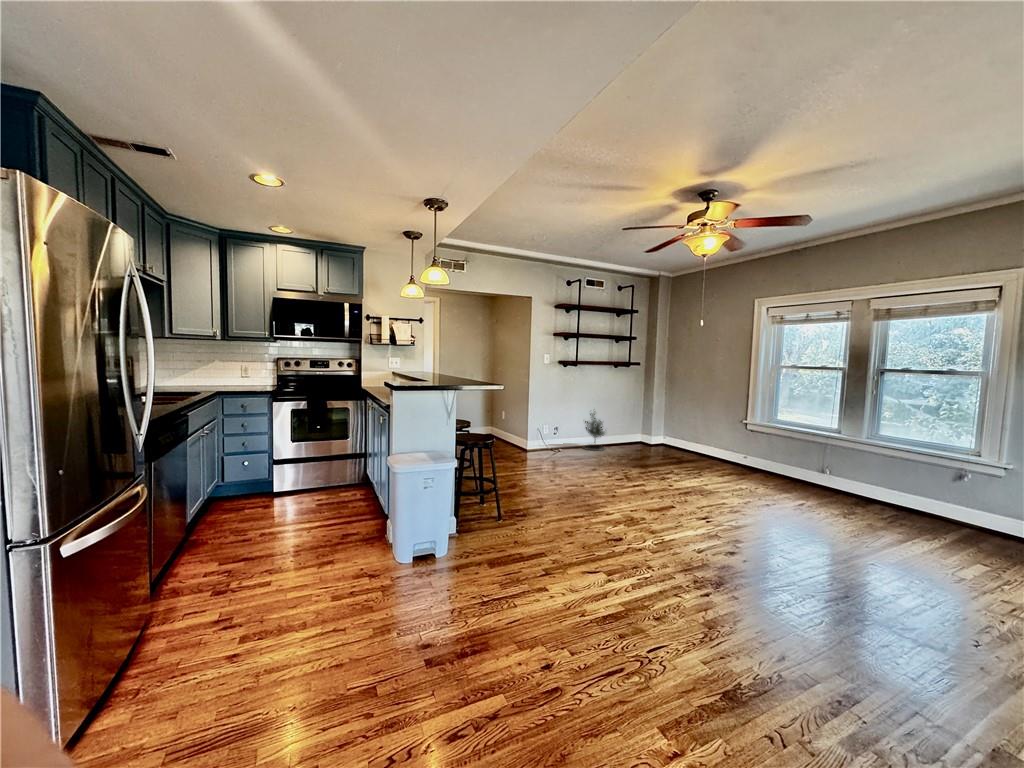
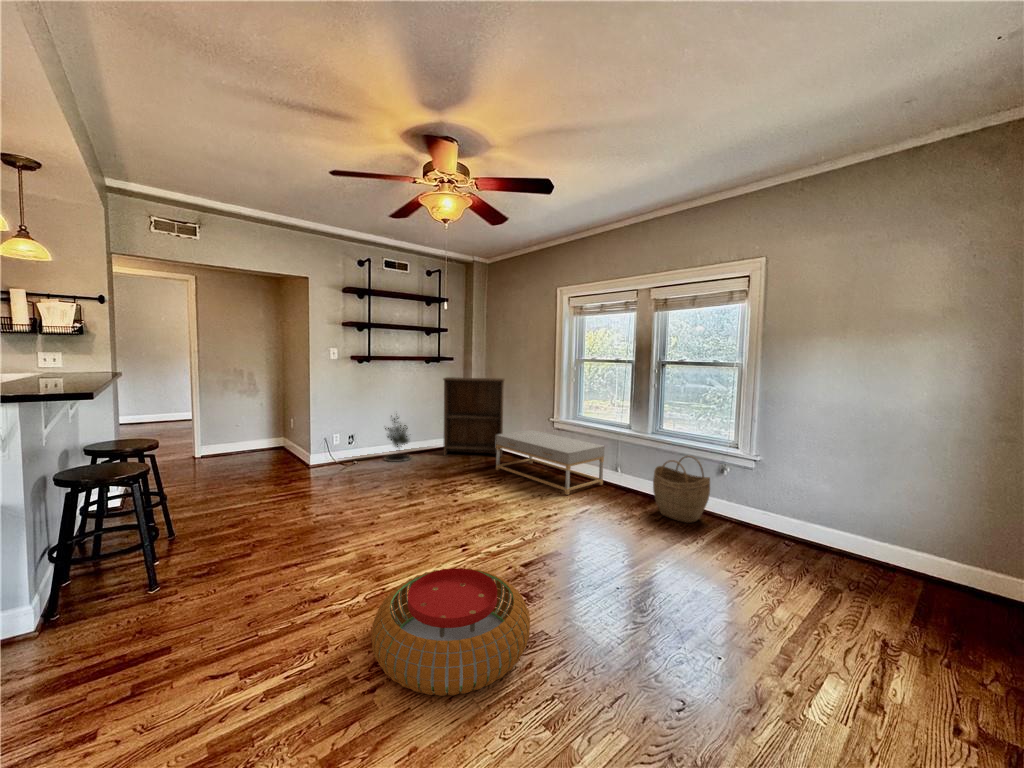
bookshelf: none [632,380,692,453] -> present [443,377,505,457]
coffee table: none [689,430,808,489] -> present [496,430,605,495]
woven basket: none [874,461,945,524] -> present [653,456,710,523]
pouf: none [684,528,819,612] -> present [371,568,530,696]

